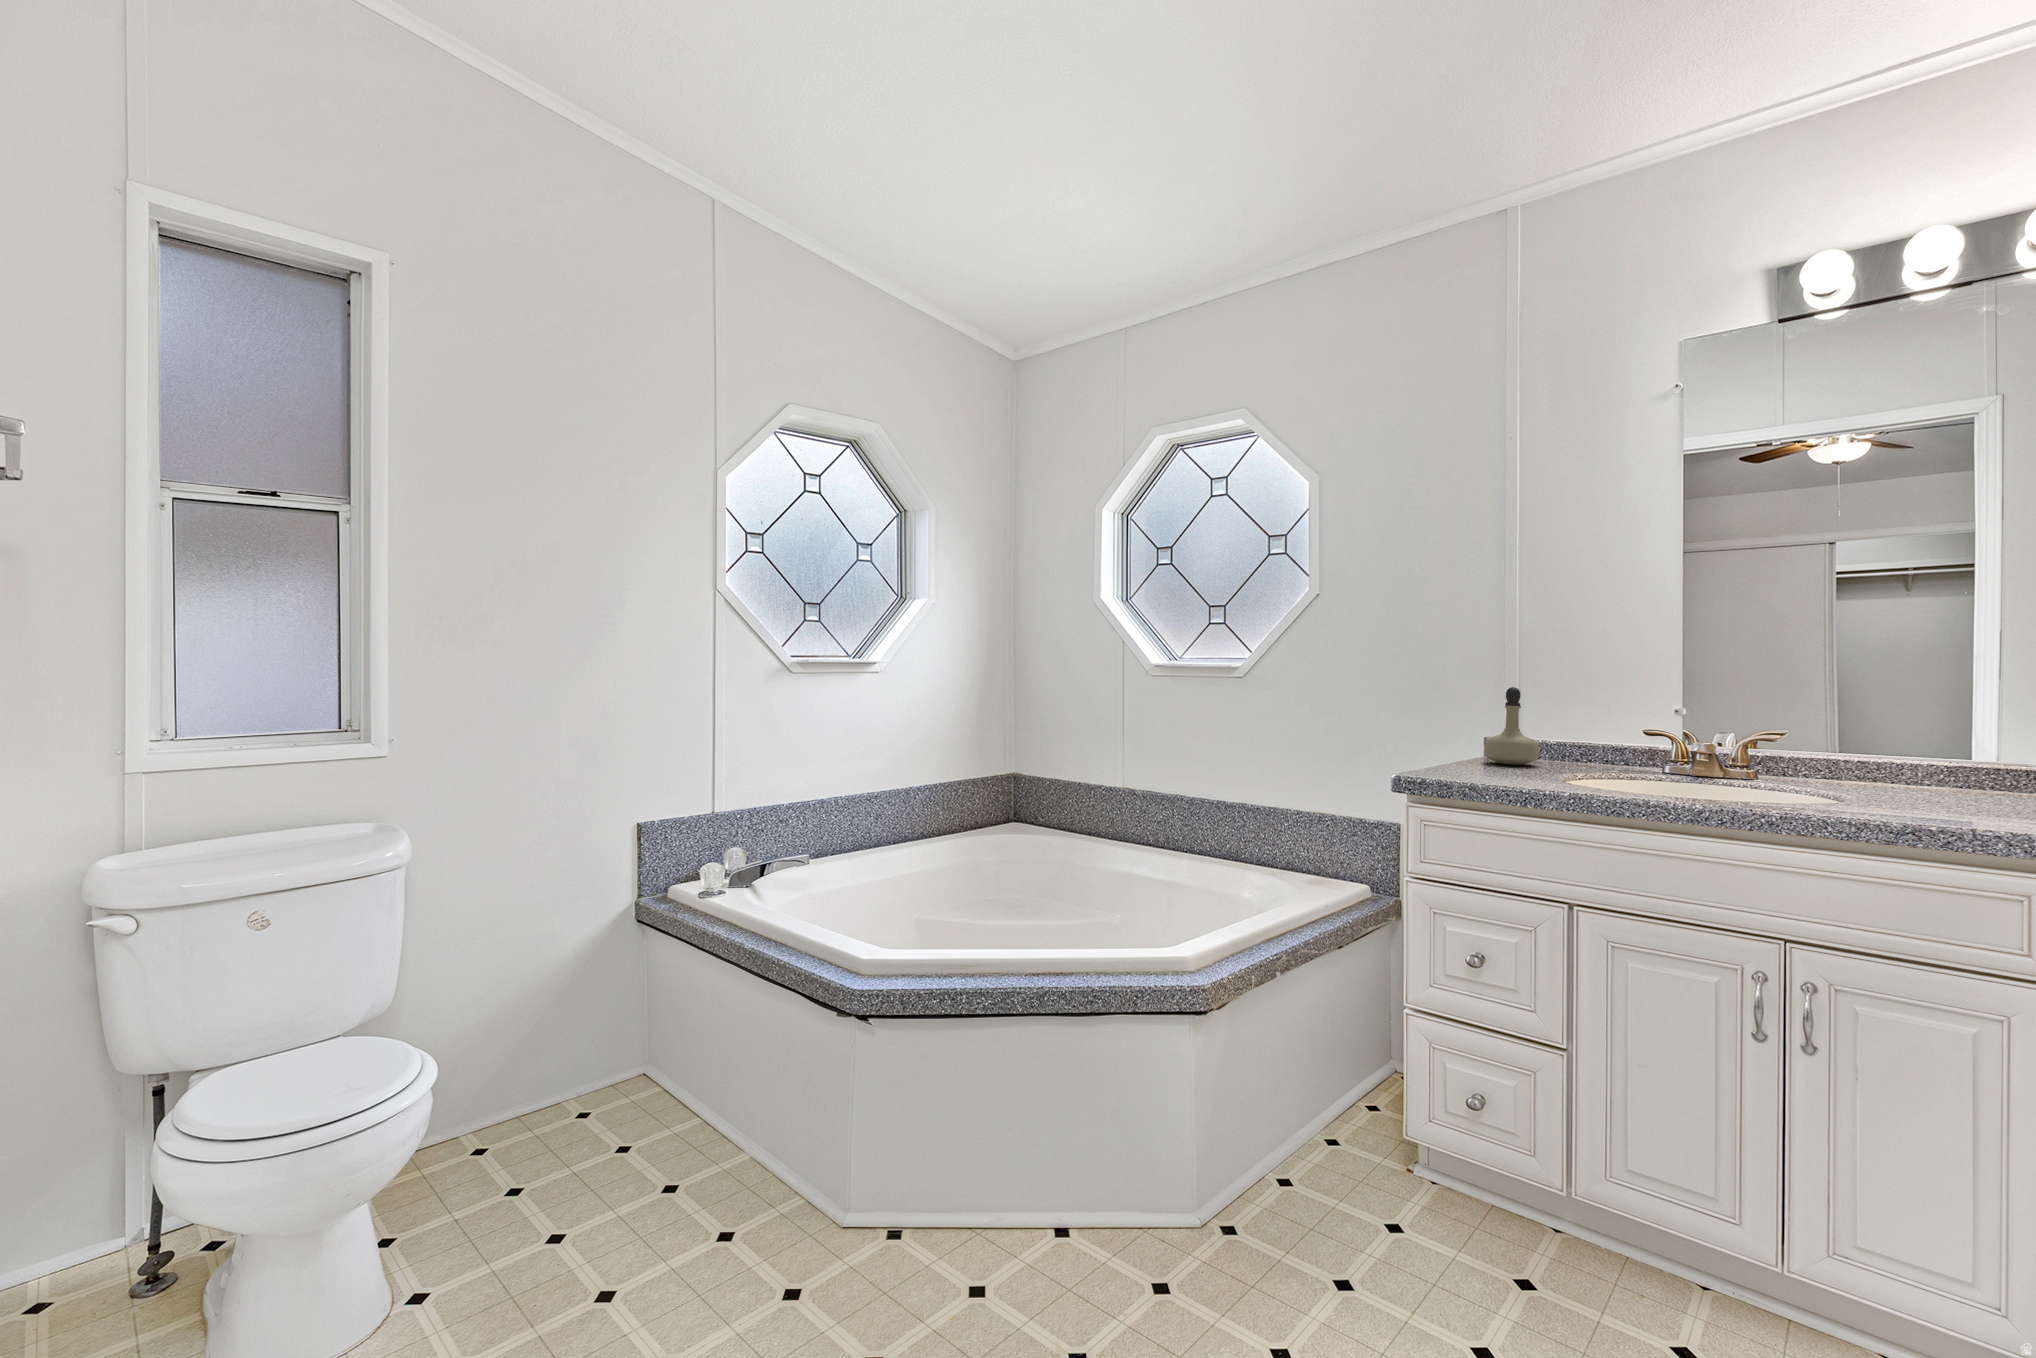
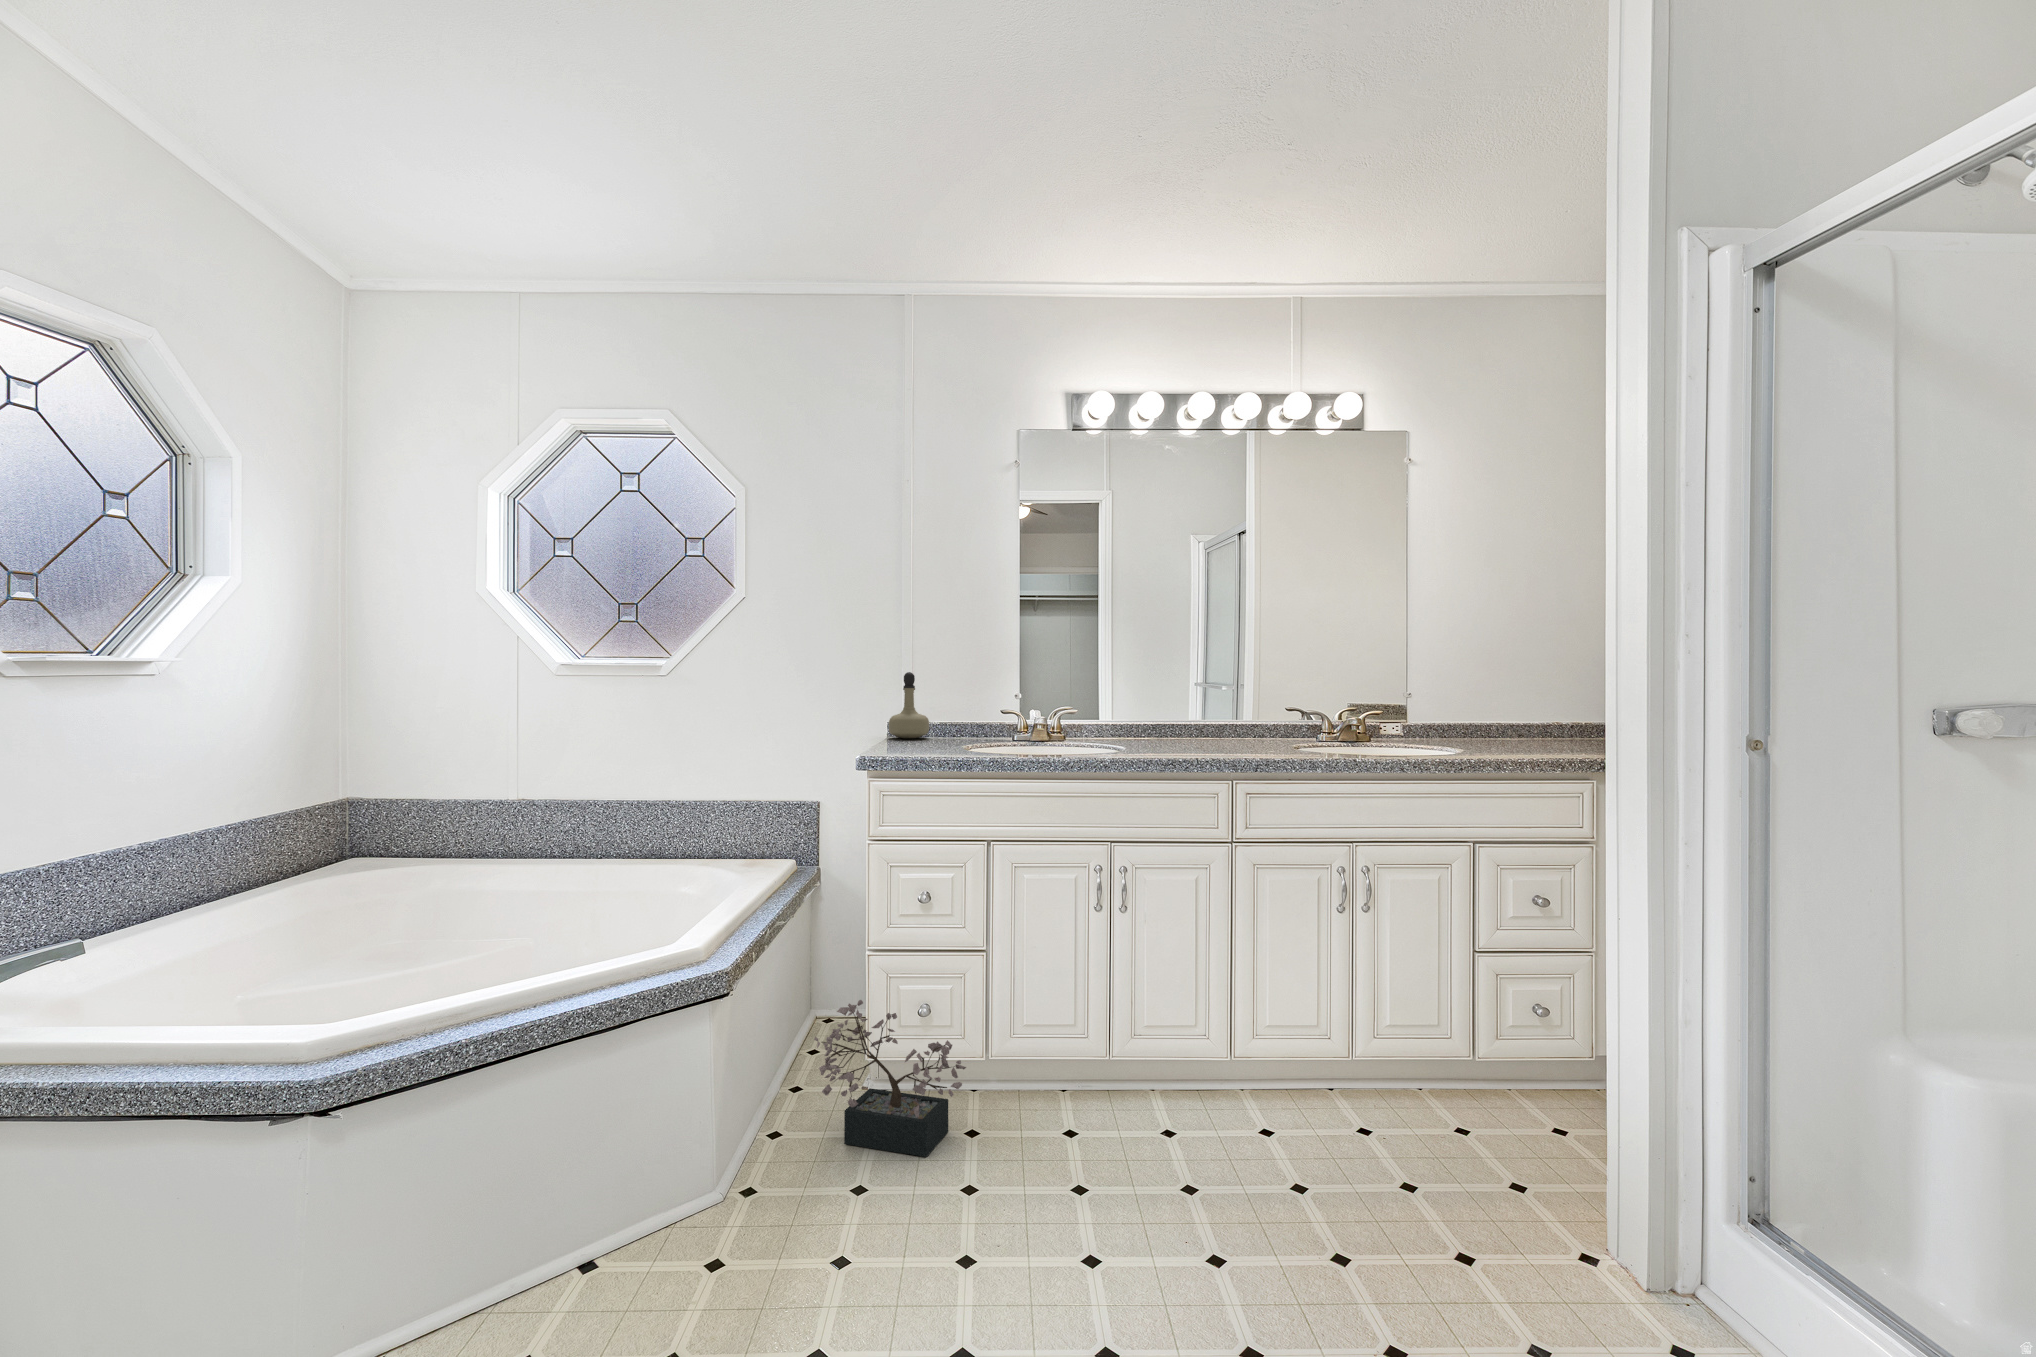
decorative plant: none [1321,1058,1518,1278] -> present [814,1000,966,1157]

